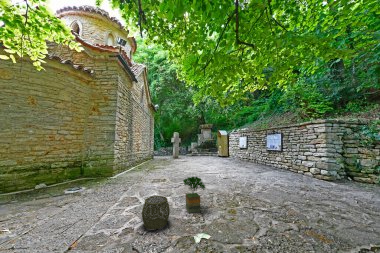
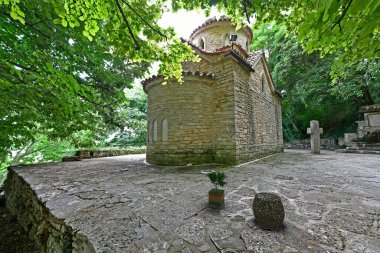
potted tree: present [183,177,205,213] -> present [207,172,227,209]

